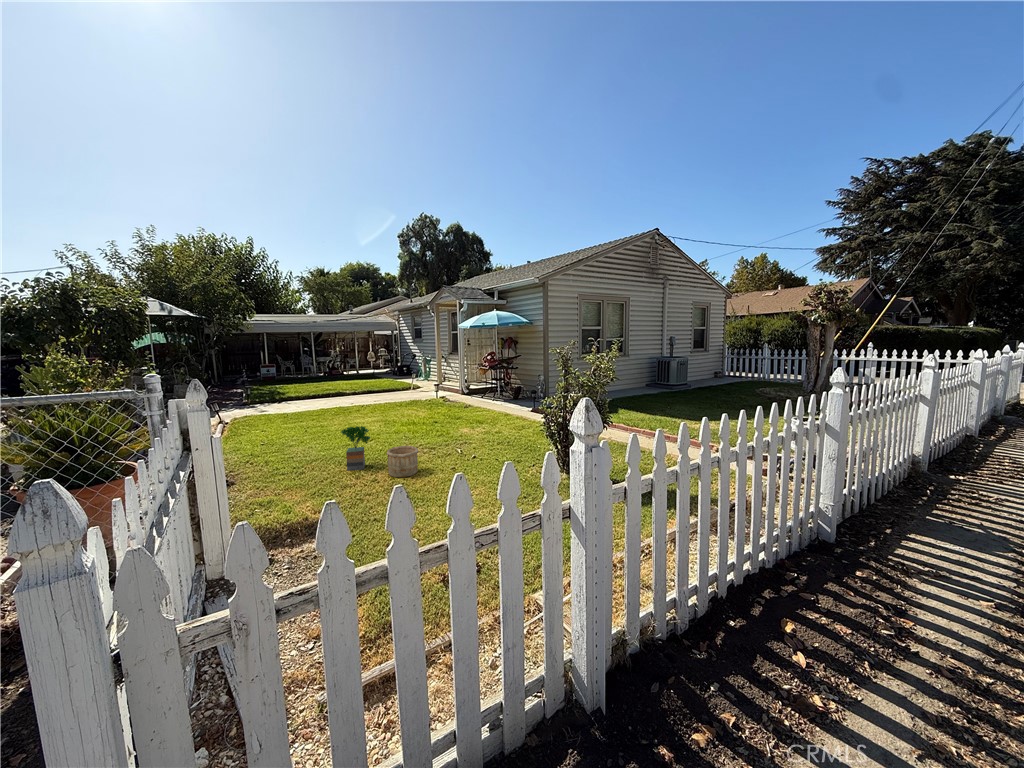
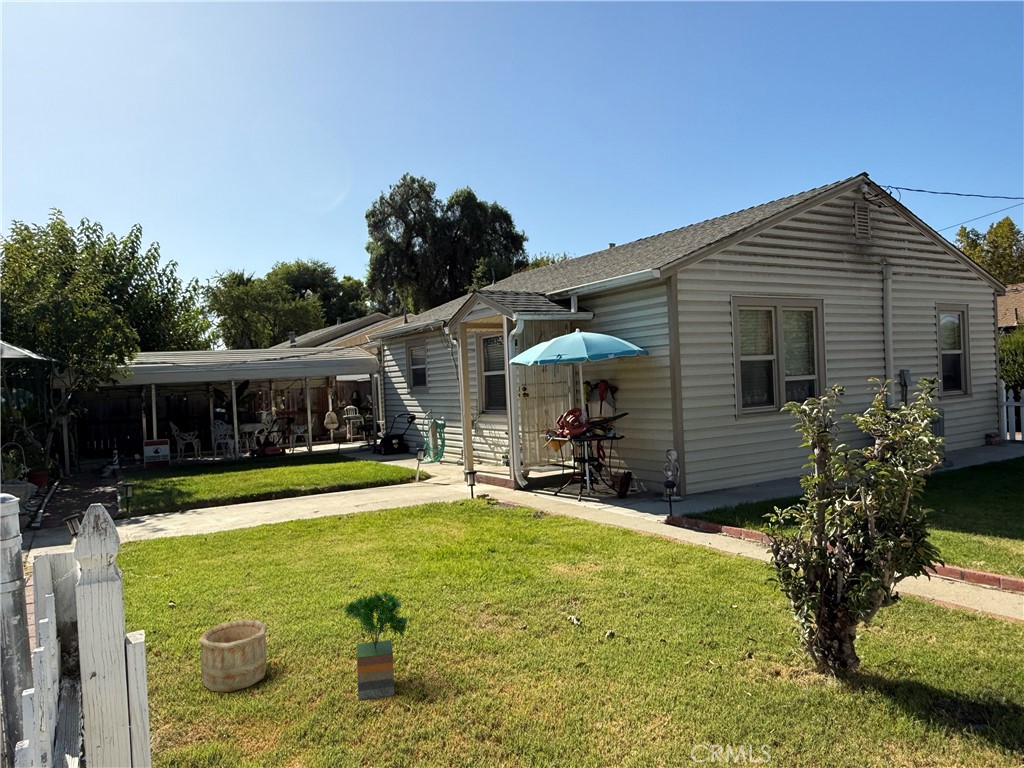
wooden bucket: present [387,446,418,477] -> present [198,620,267,692]

